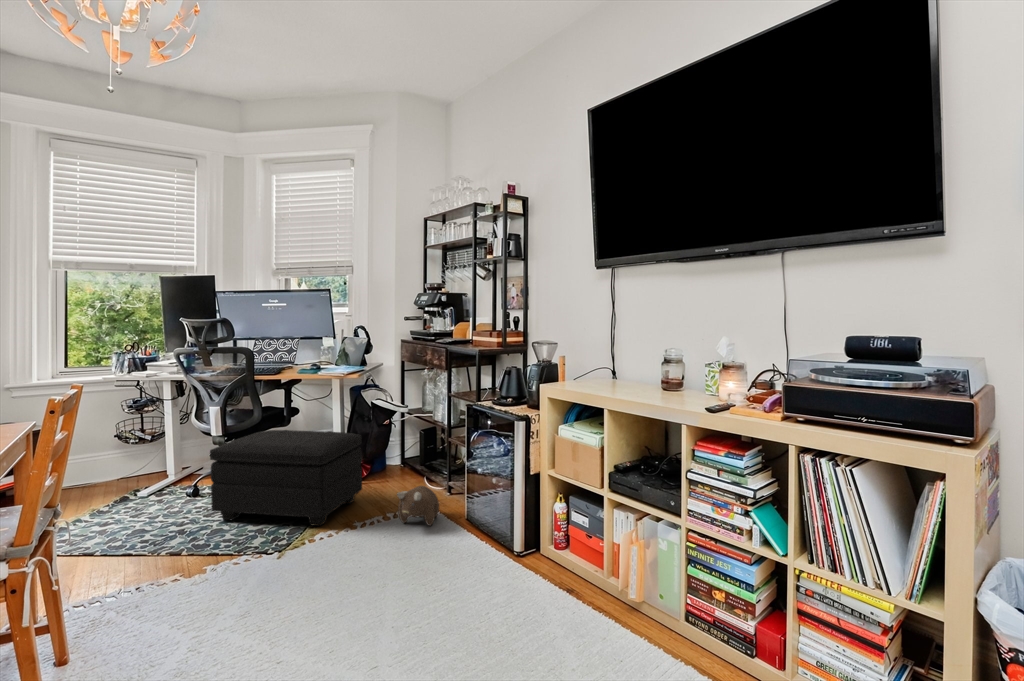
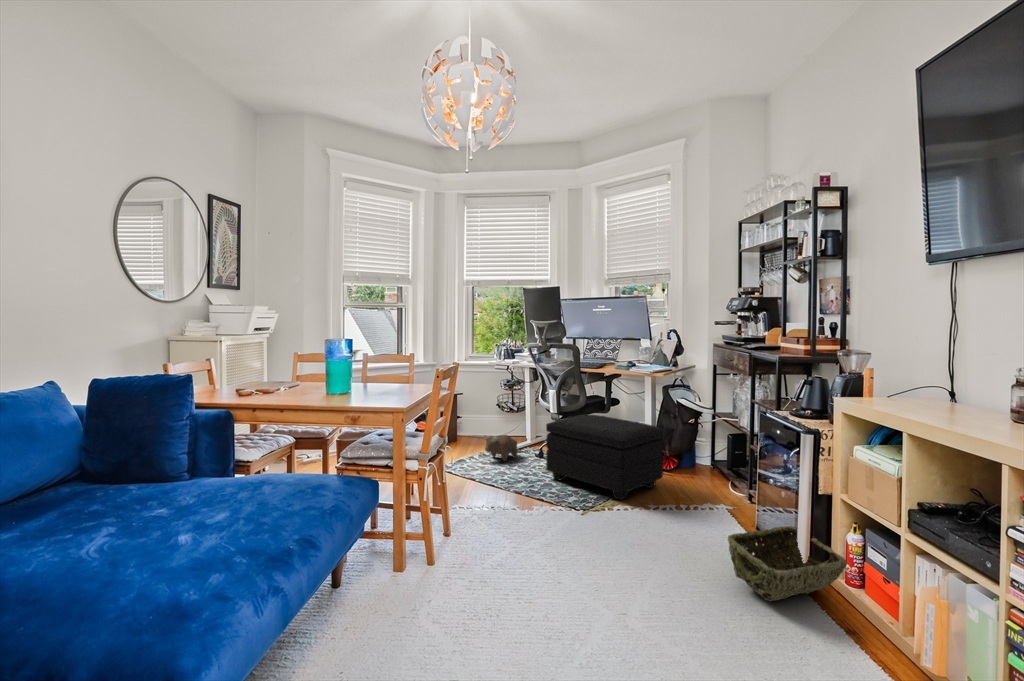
plush toy: present [397,486,439,526] -> present [484,435,518,461]
woven basket: none [460,511,559,592] -> present [728,526,847,601]

